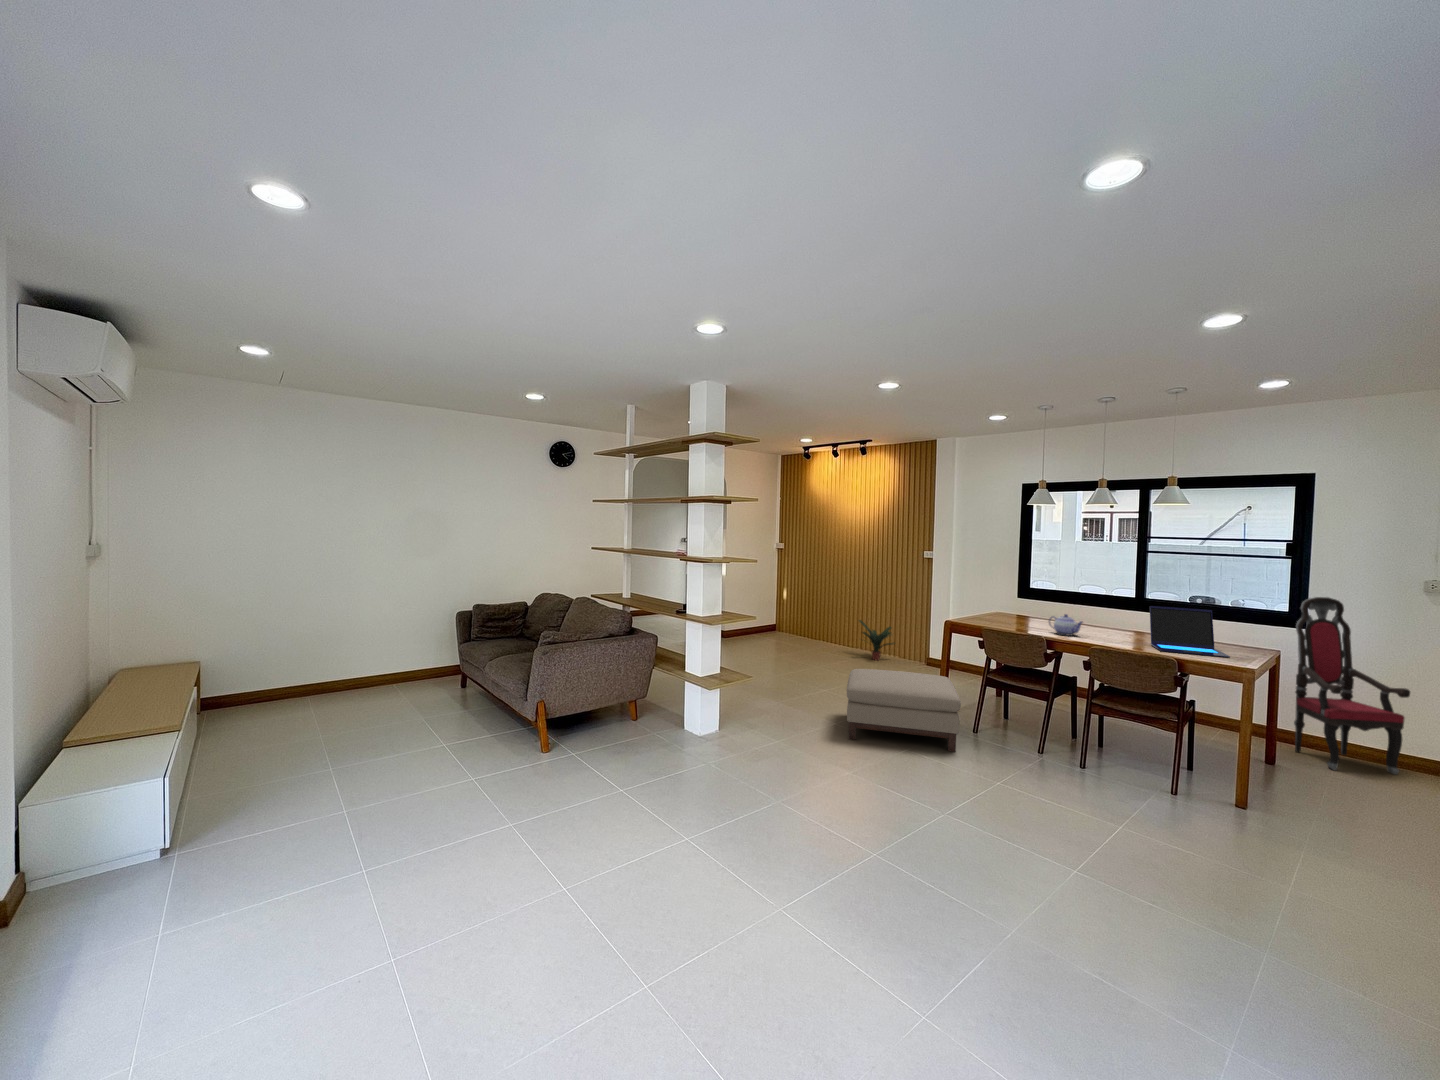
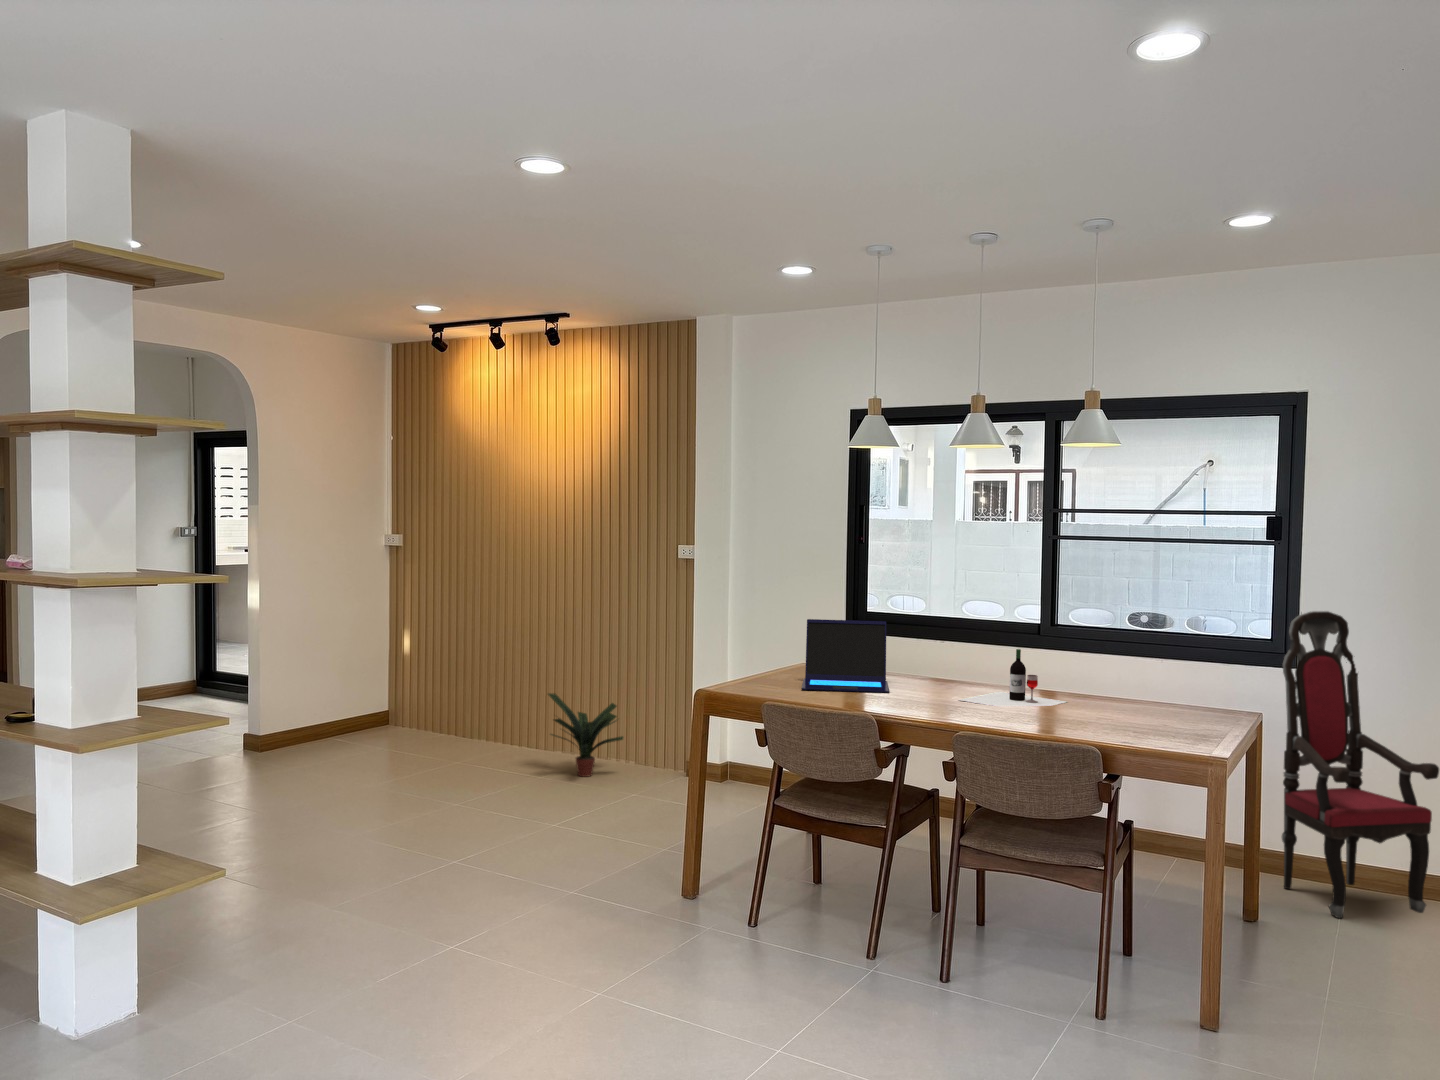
laptop: present [1150,606,1230,658] -> present [802,619,889,693]
wine bottle: none [1087,609,1154,641] -> present [960,649,1066,706]
teapot: present [1049,614,1083,635] -> none [889,666,949,709]
ottoman: present [847,669,961,752] -> none [467,812,713,982]

